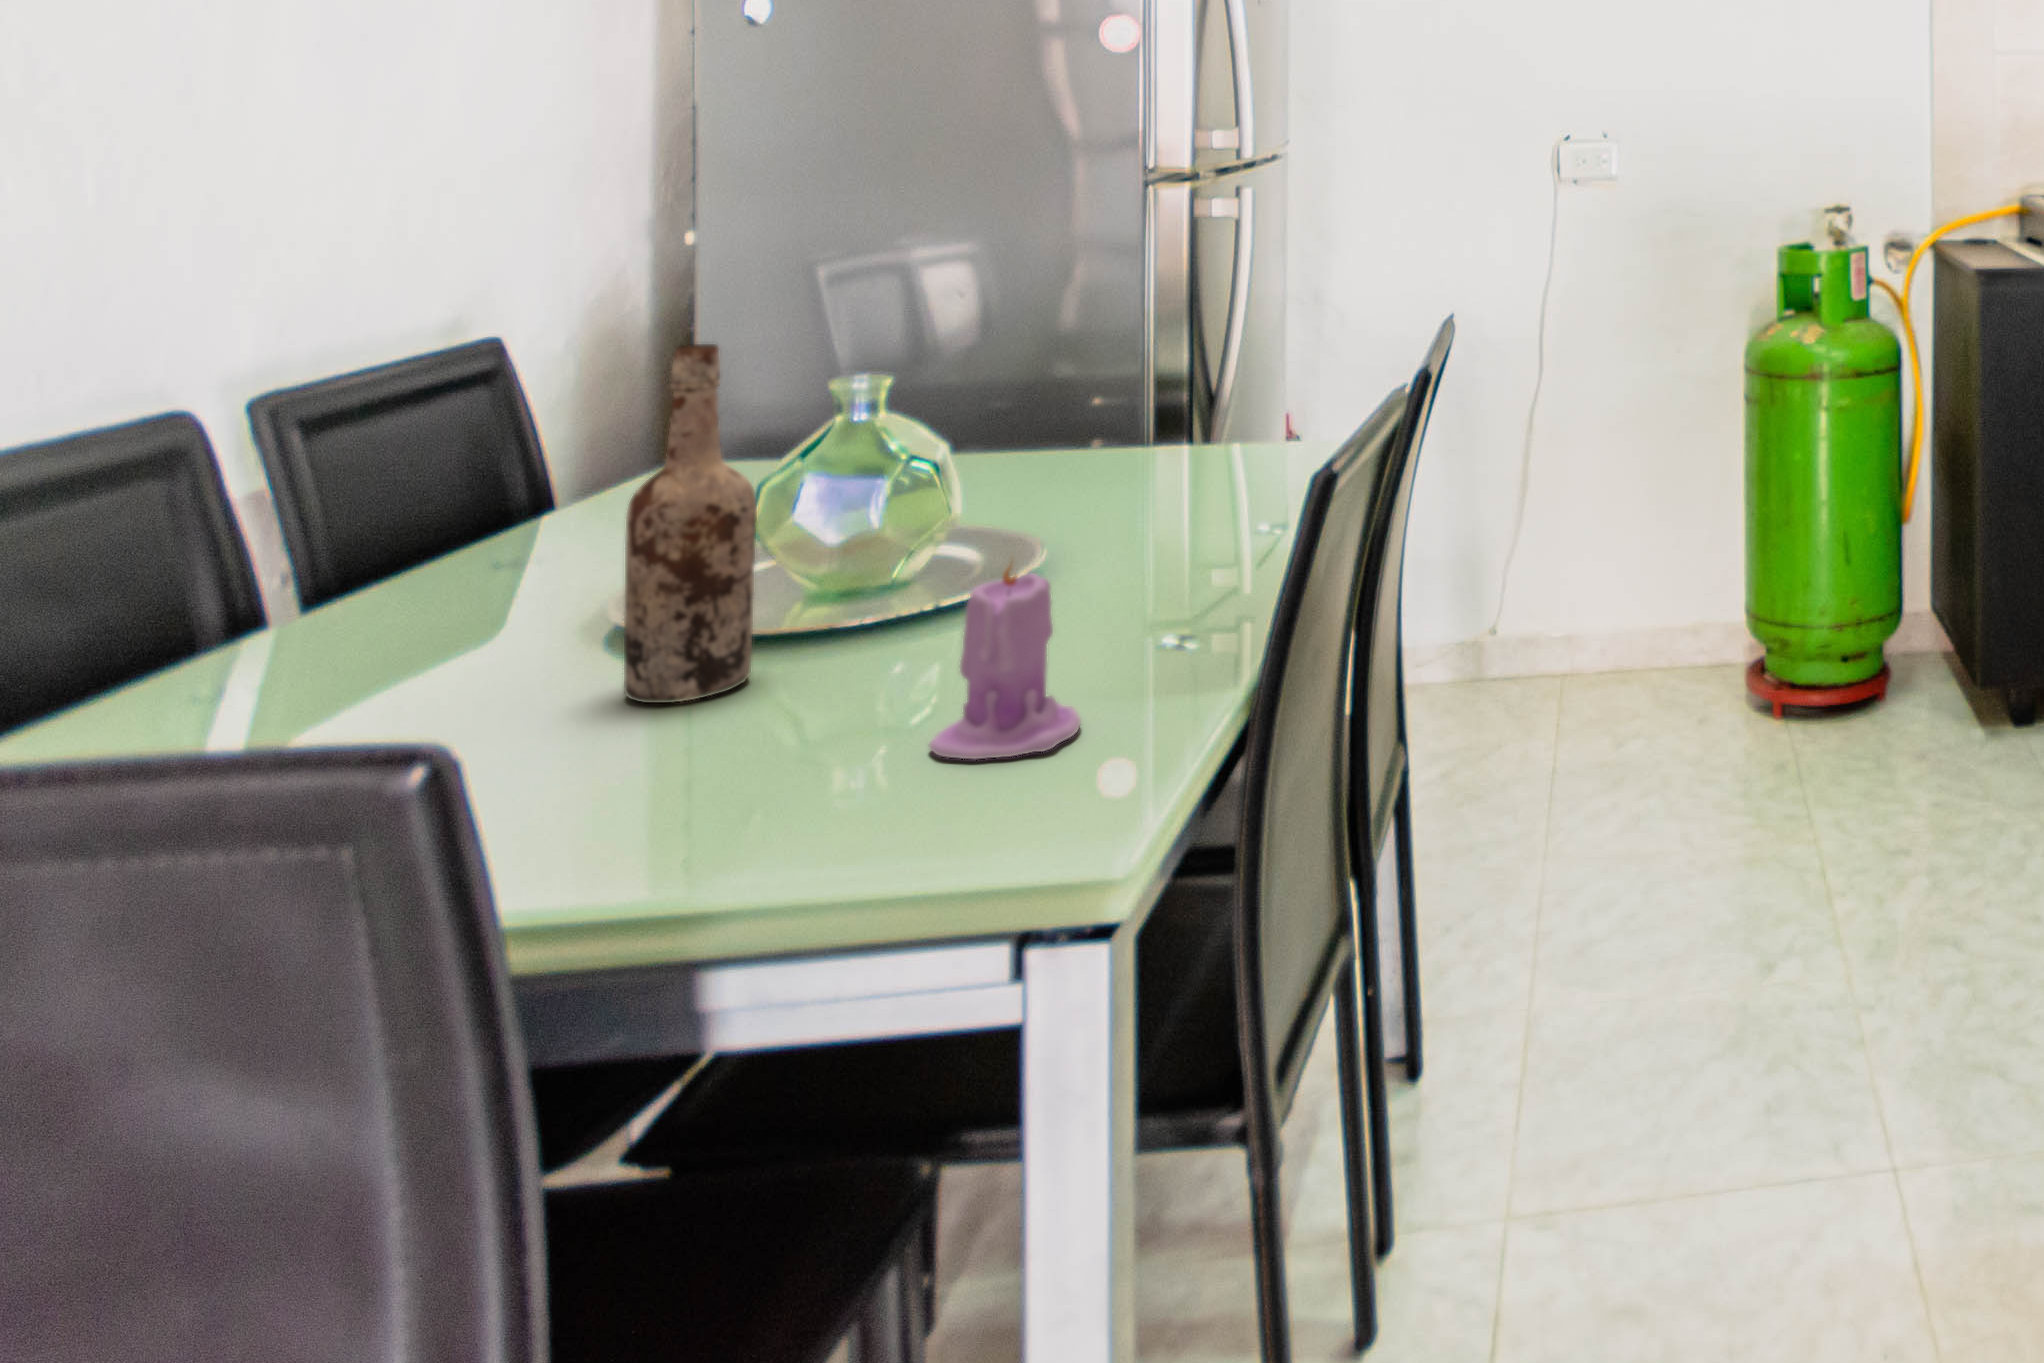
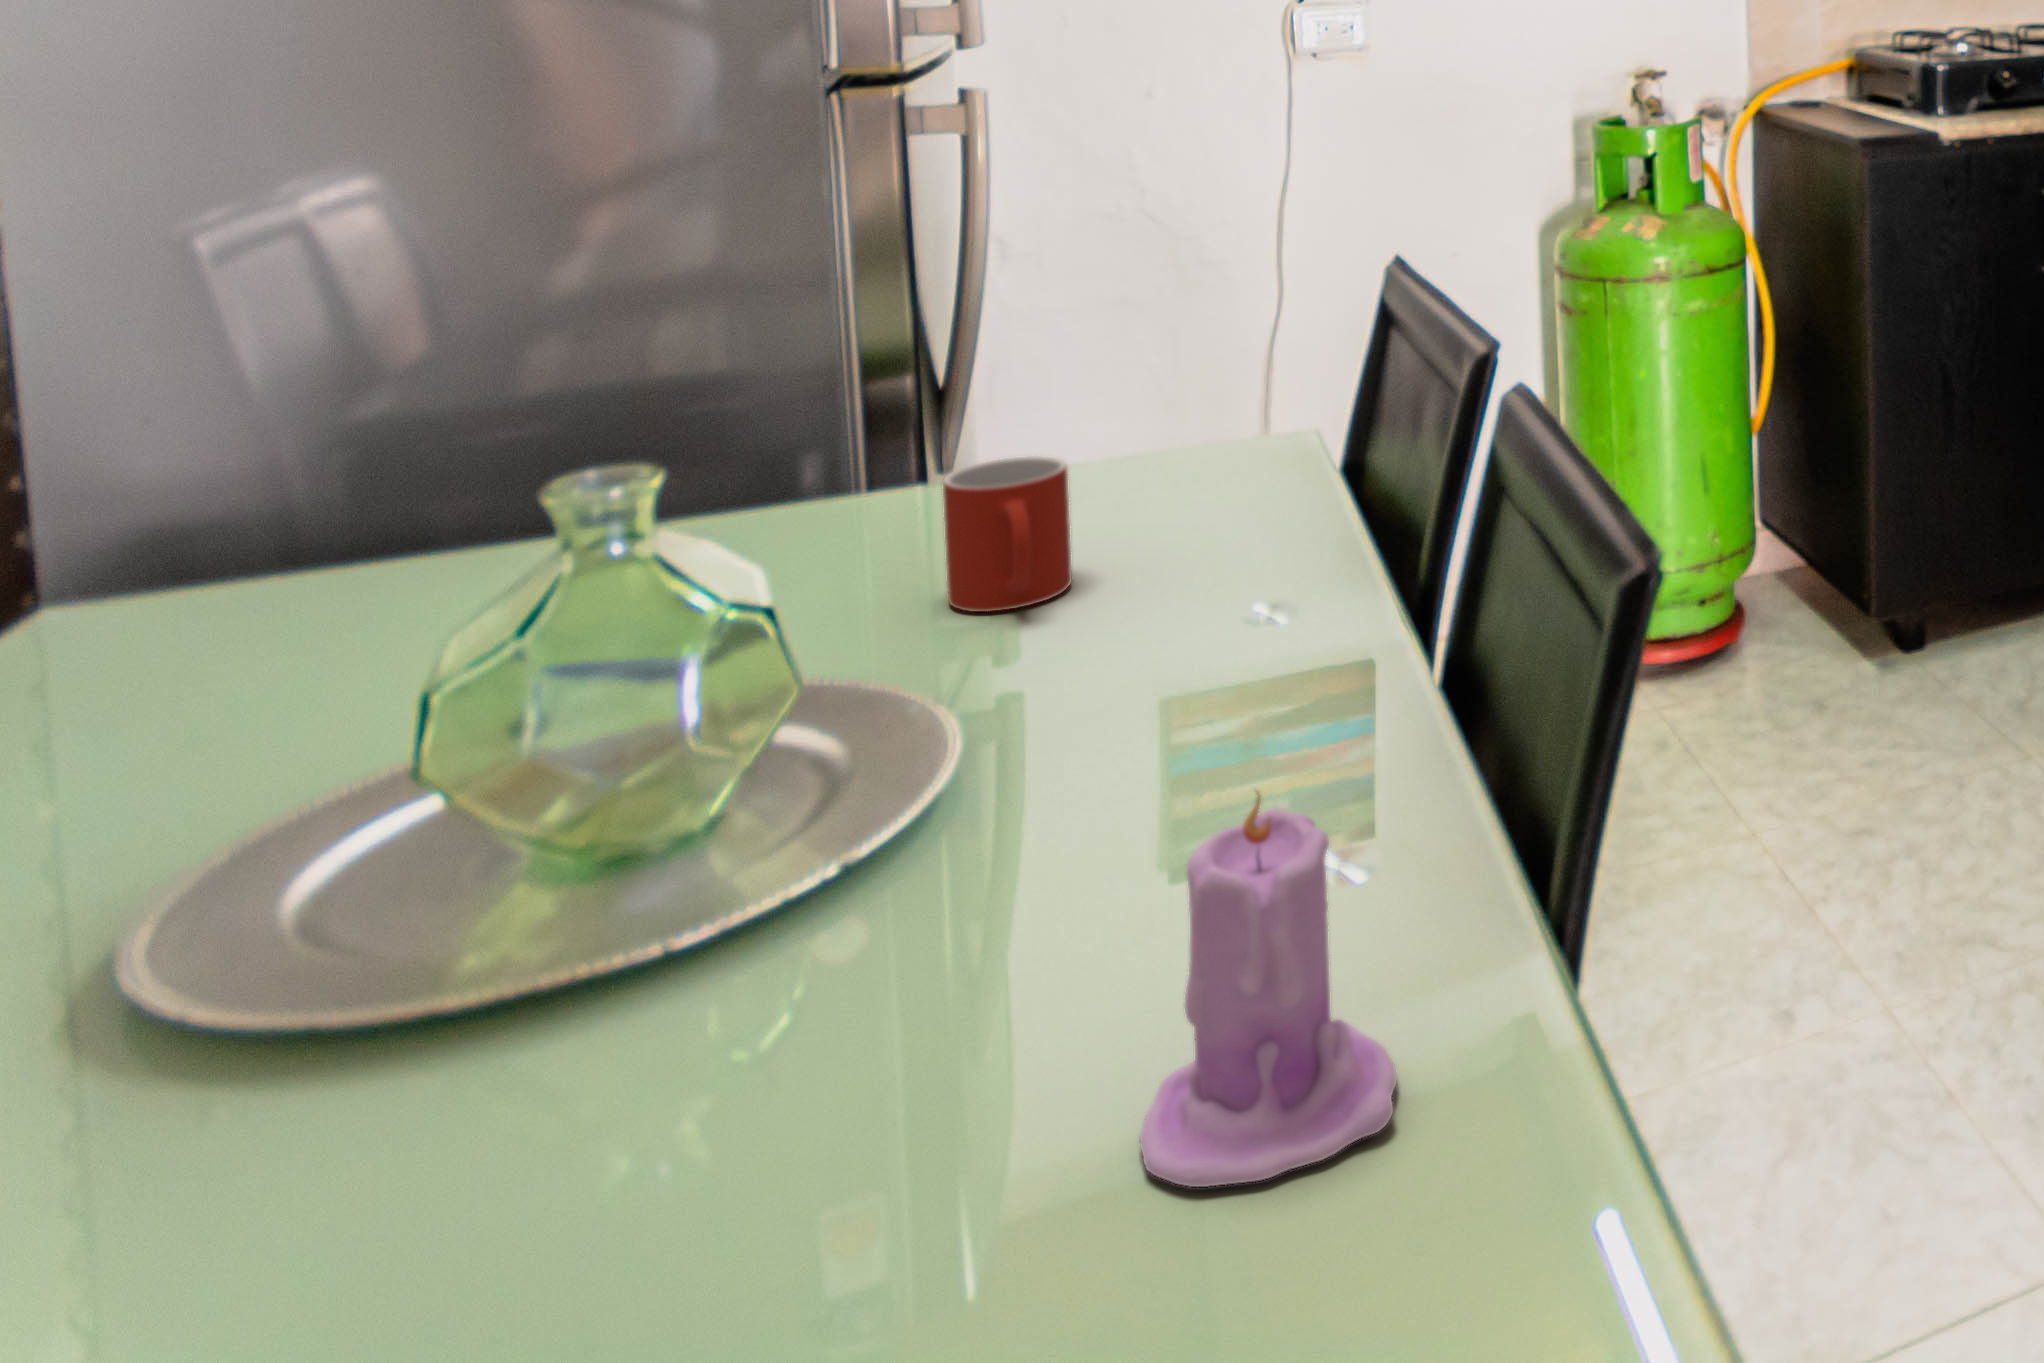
wine bottle: present [624,344,757,703] -> none [331,450,610,1171]
mug: none [1098,424,1178,518] -> present [943,456,1072,612]

